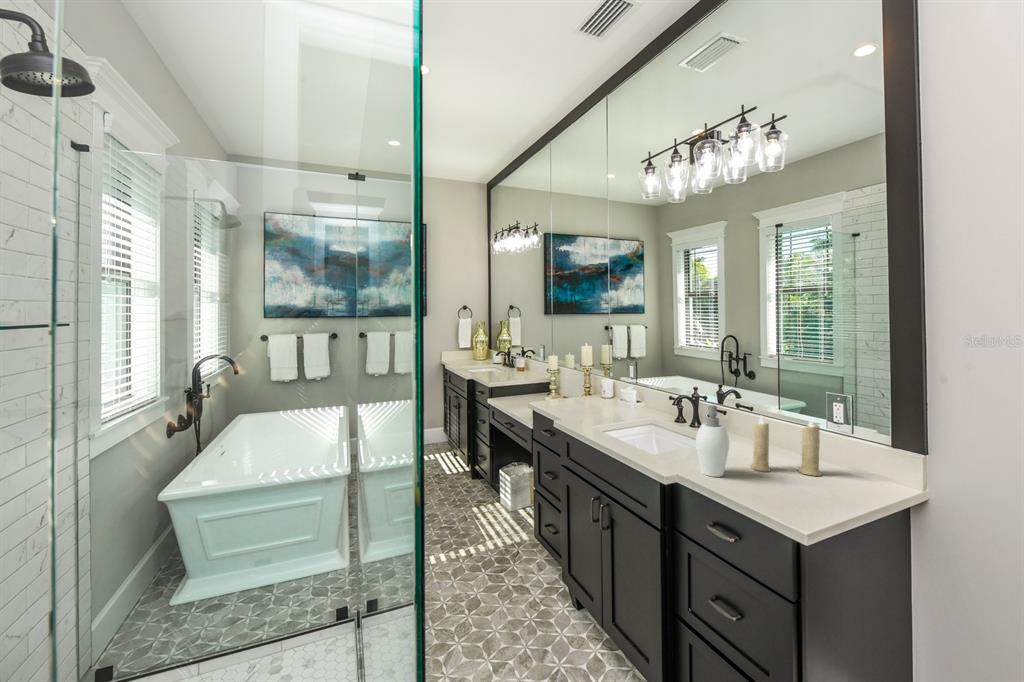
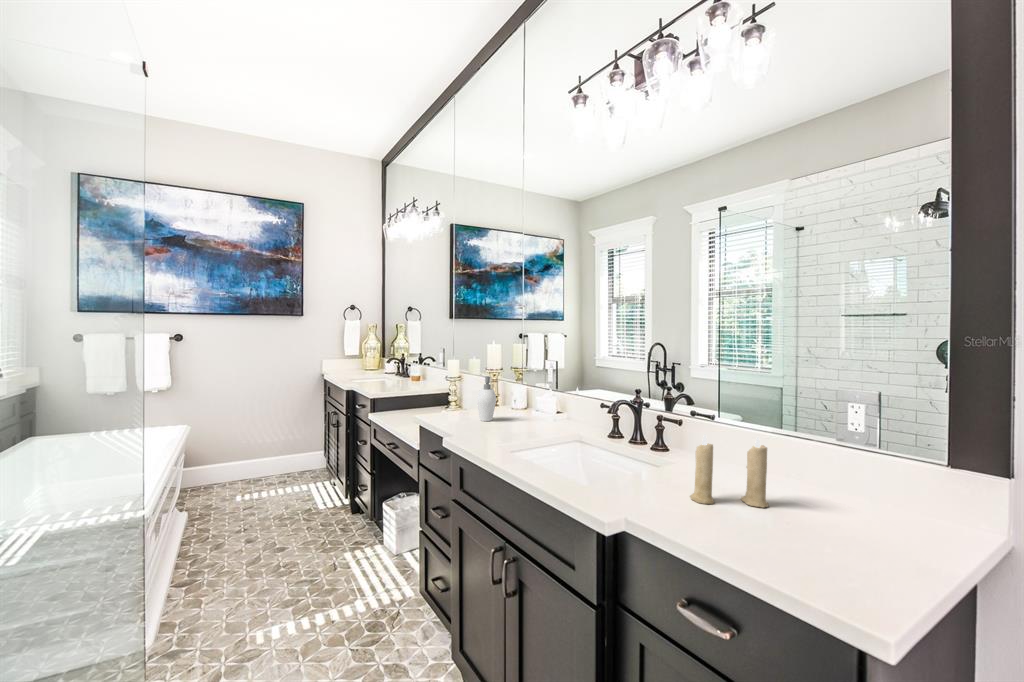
soap dispenser: present [696,405,729,477] -> present [477,376,496,421]

